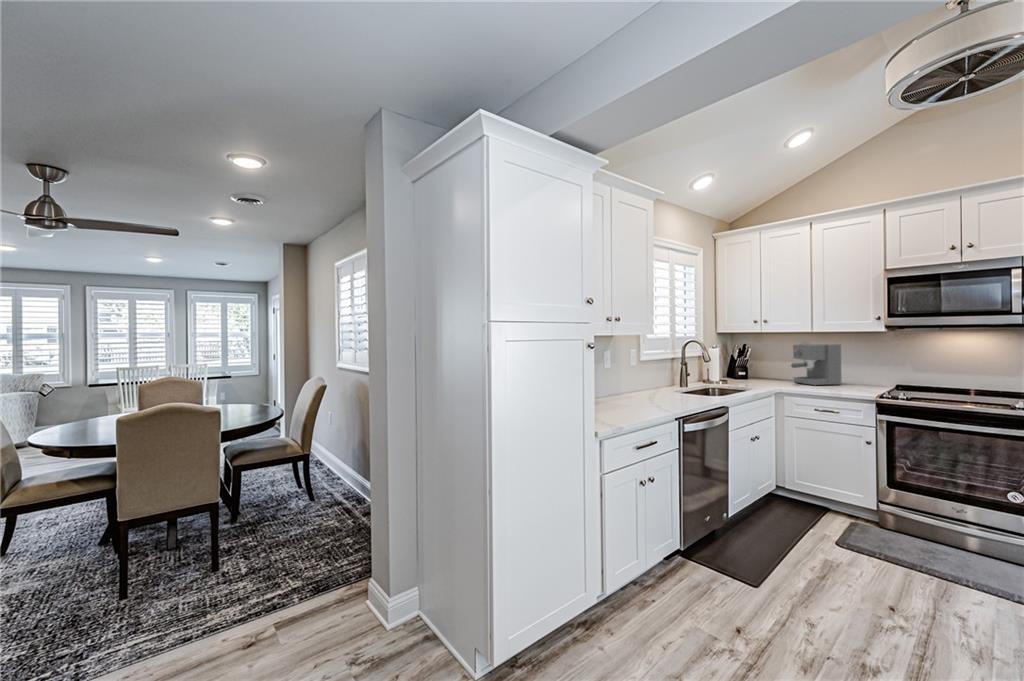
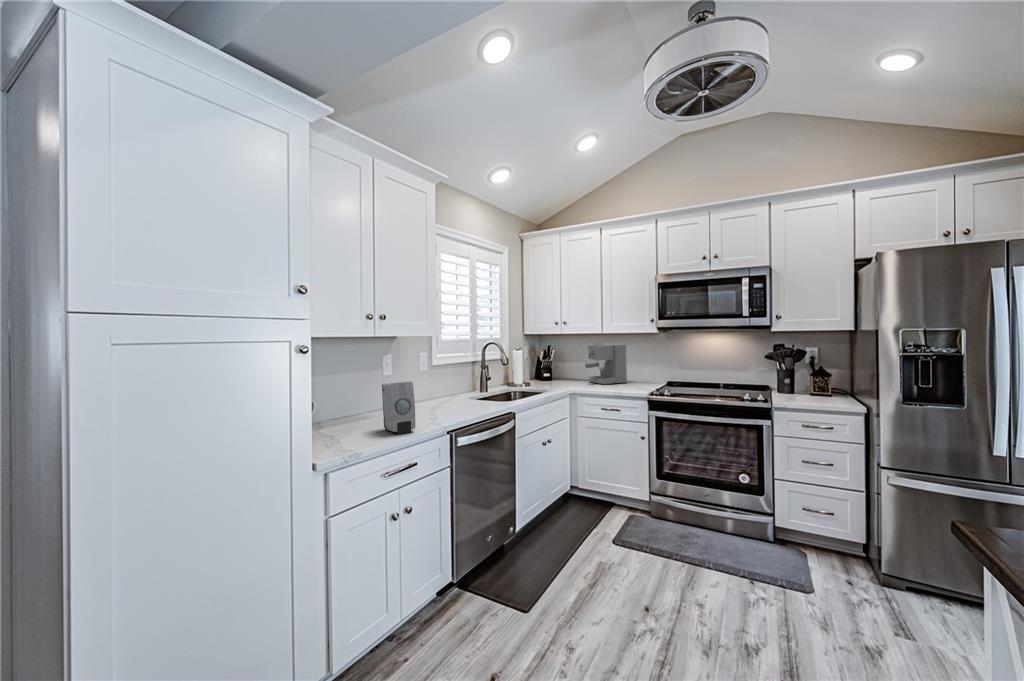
soap dispenser: none [618,372,650,416] -> present [382,382,415,434]

